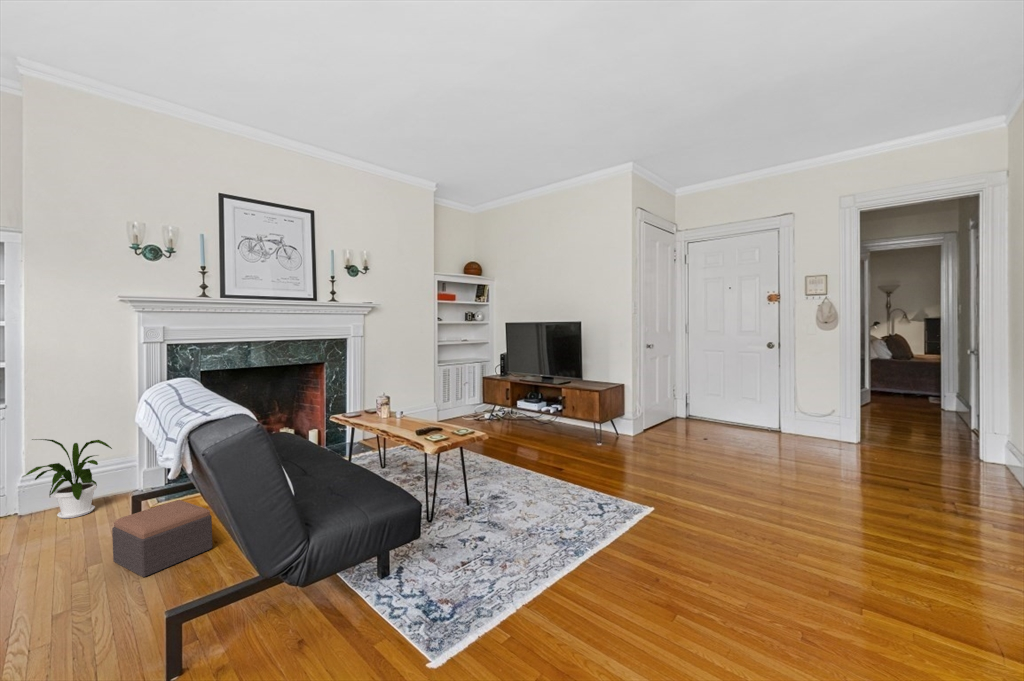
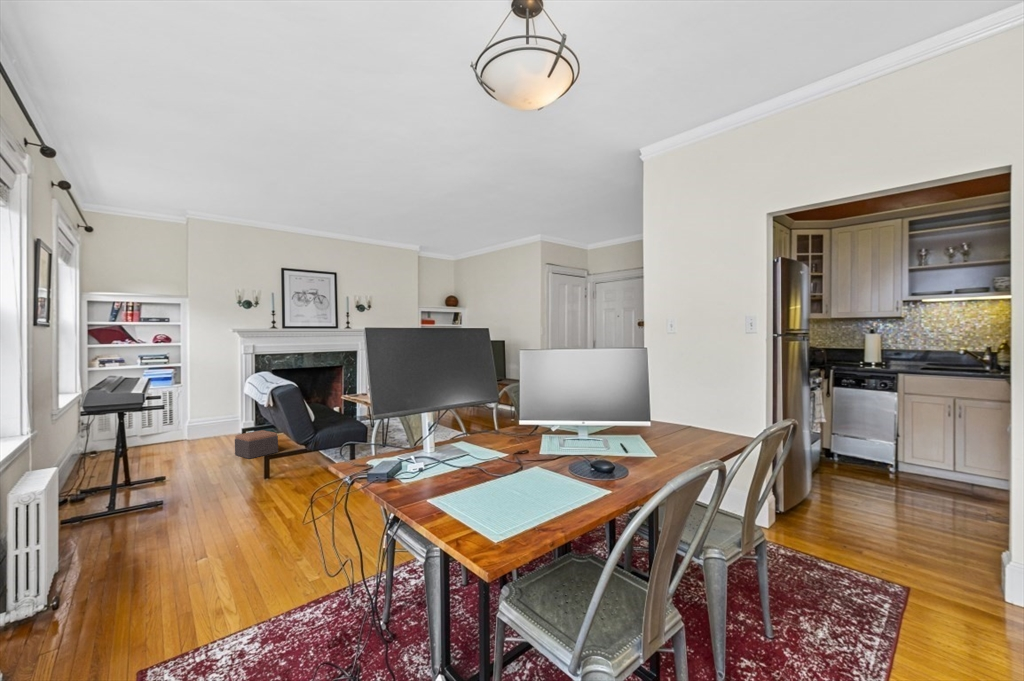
house plant: present [24,439,112,518] -> none [191,402,230,443]

